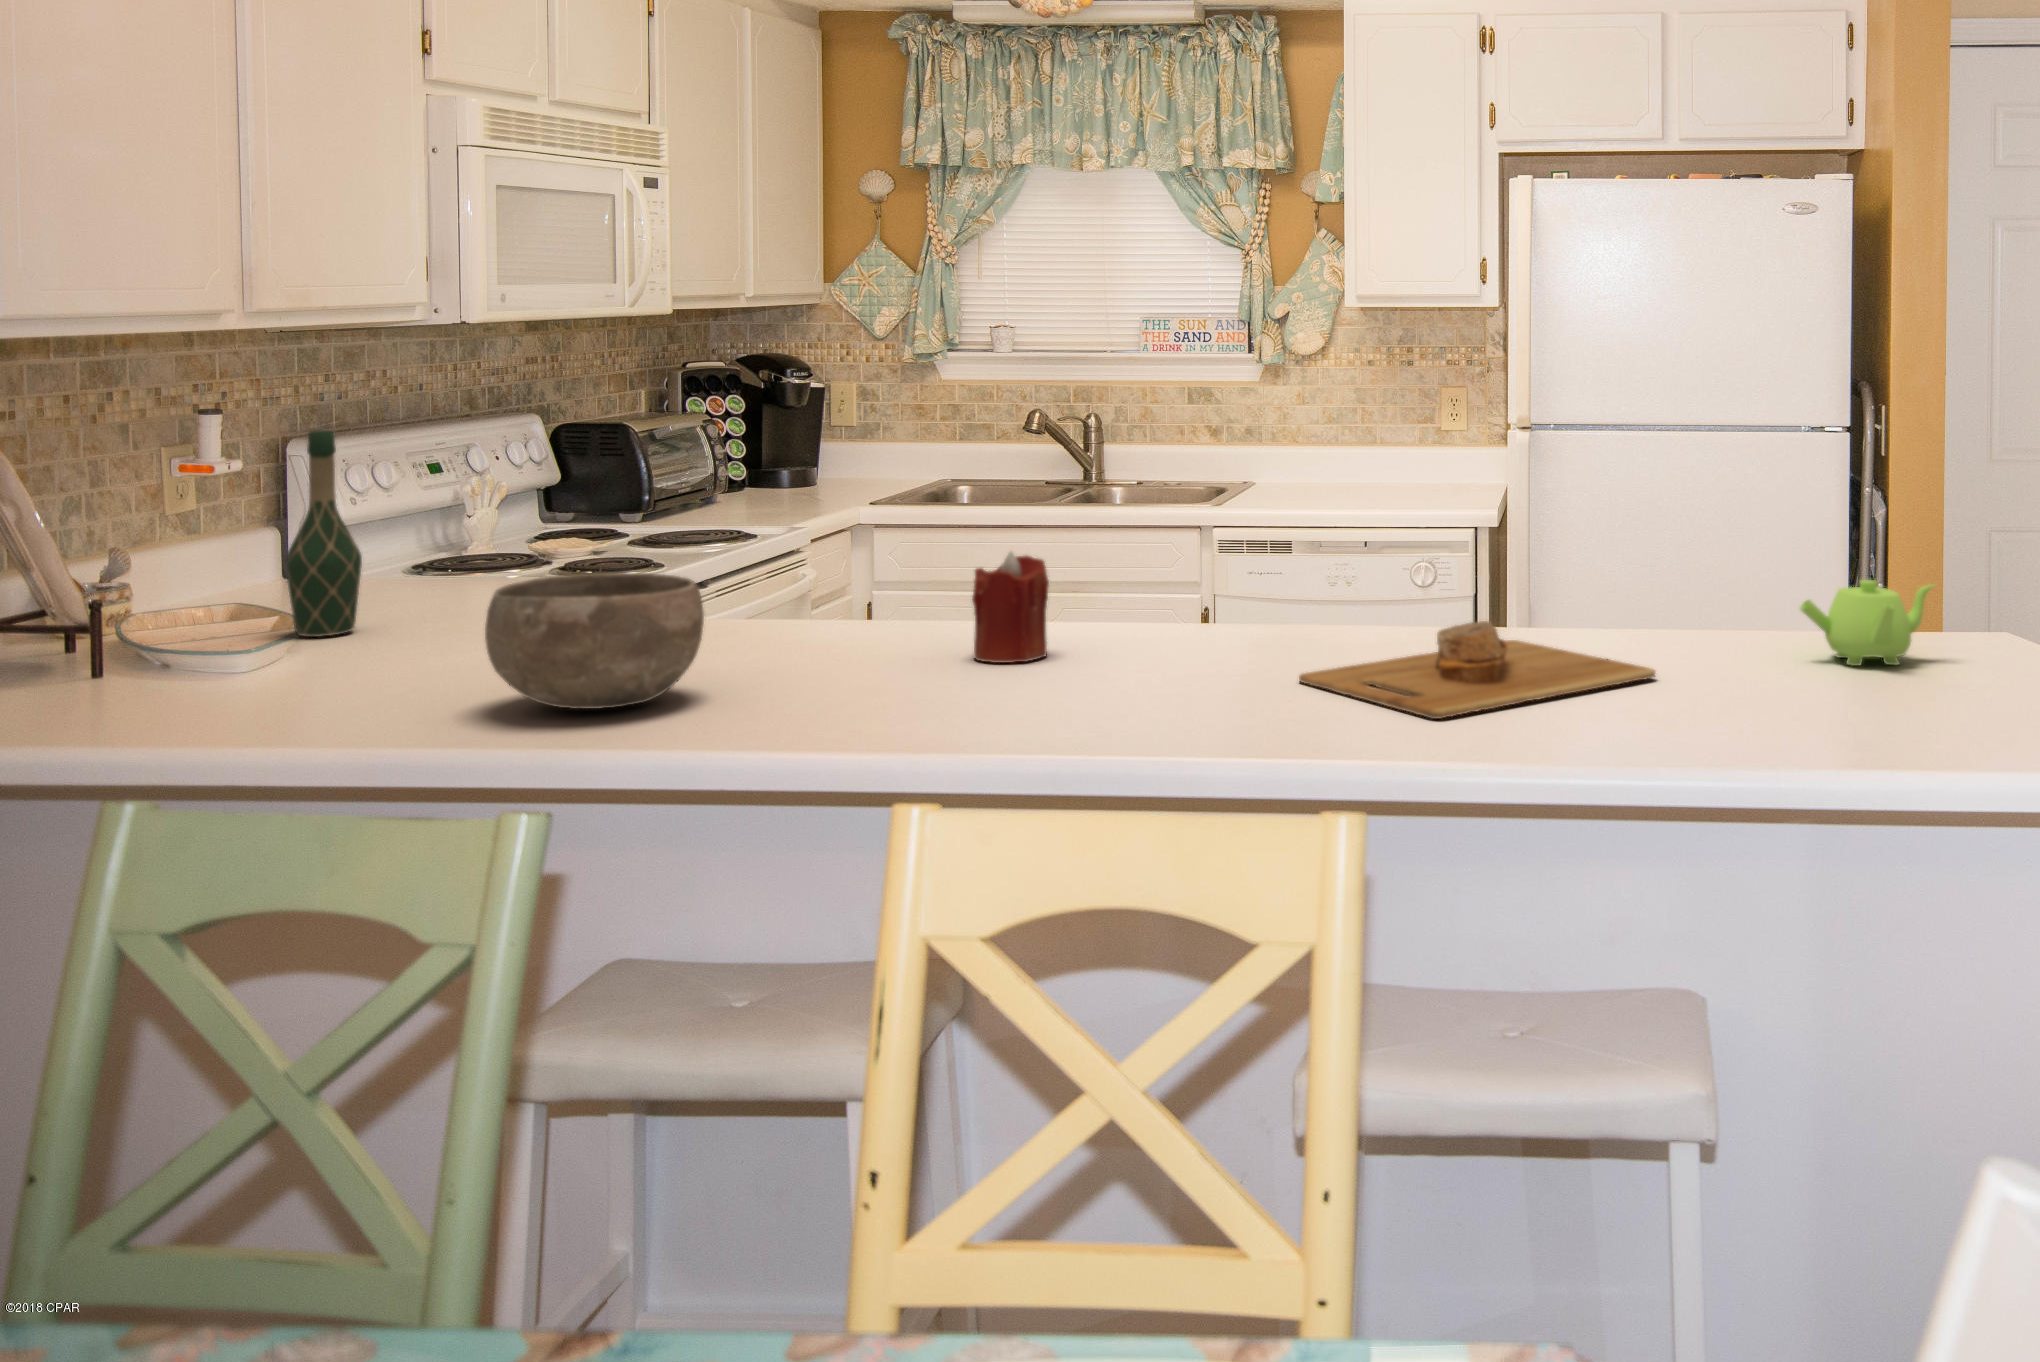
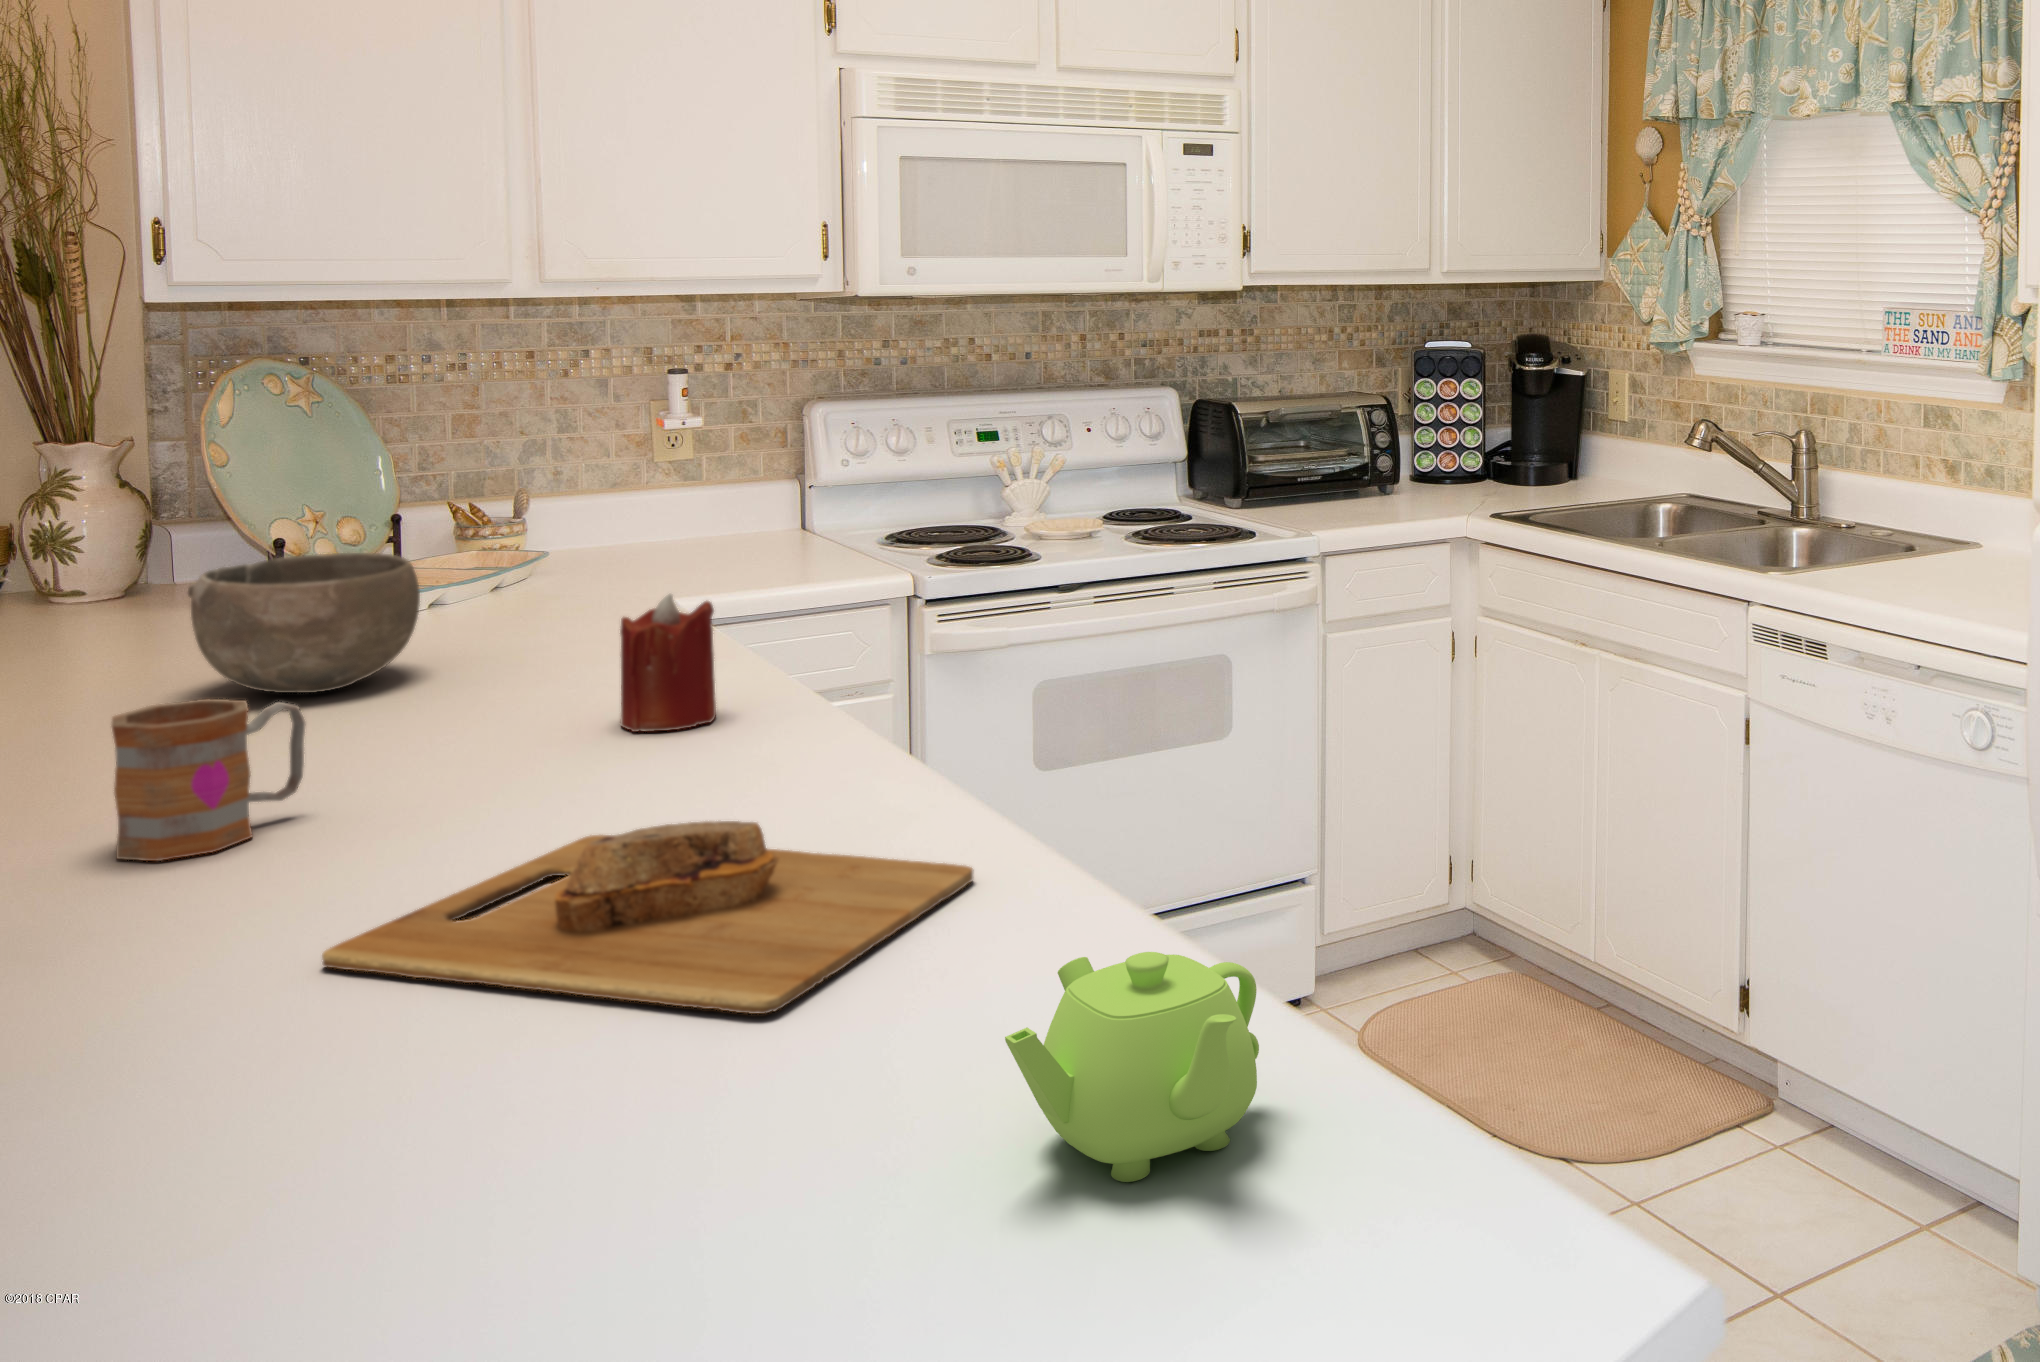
wine bottle: present [285,430,362,637] -> none [580,396,644,578]
mug: none [1039,623,1132,743] -> present [111,699,306,861]

